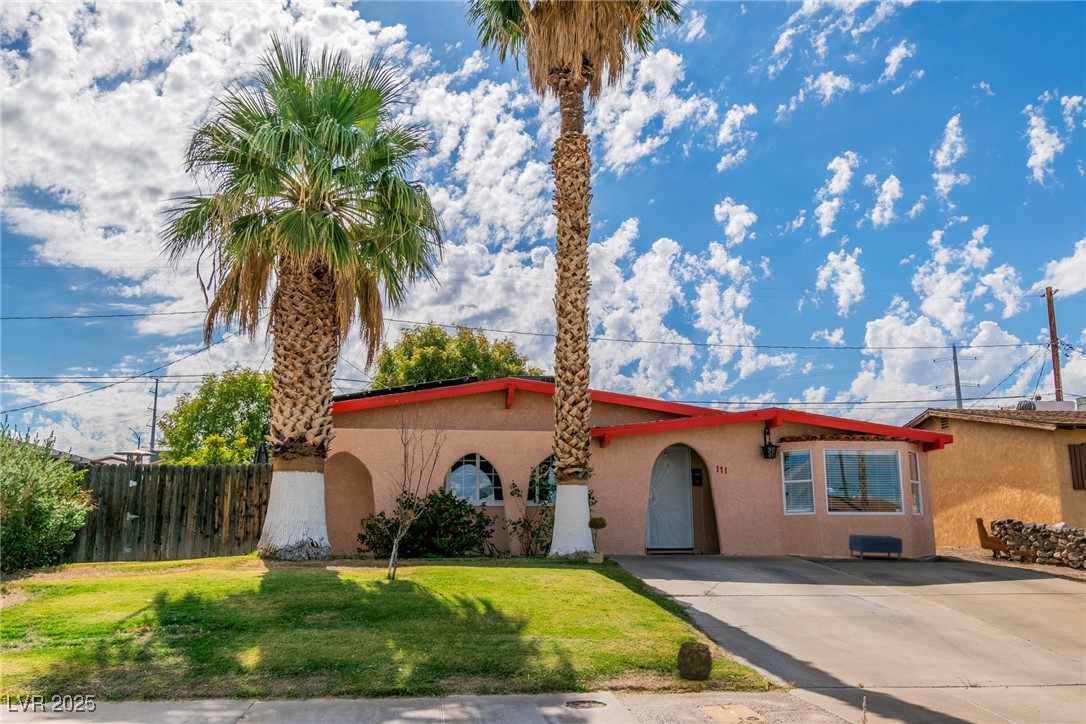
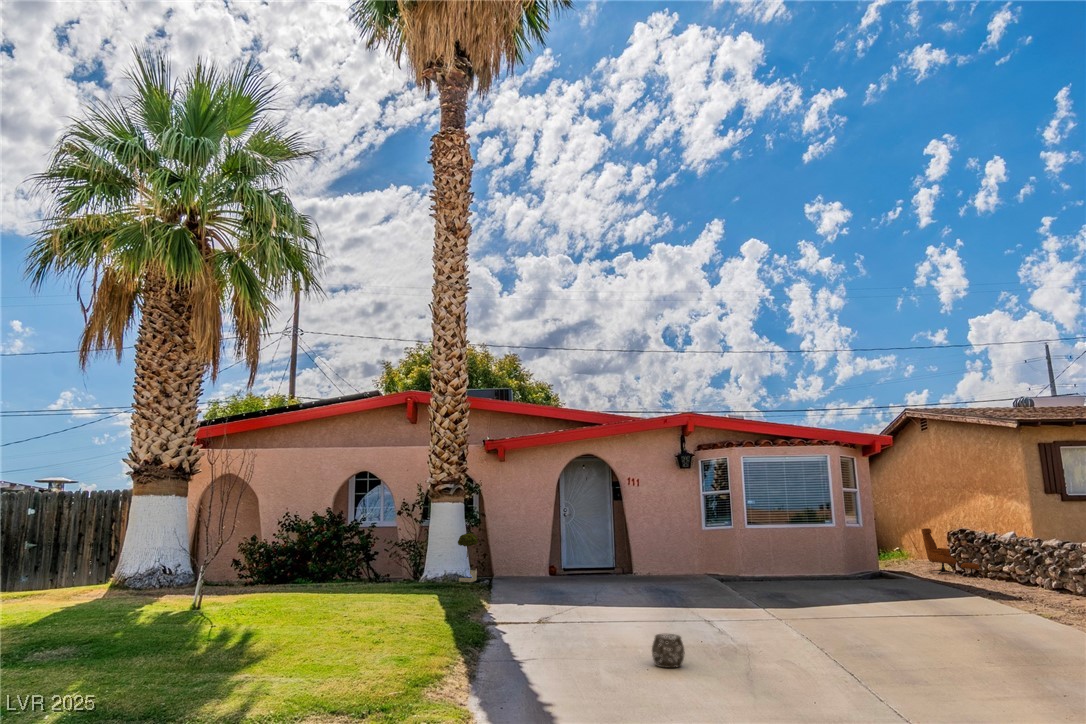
bench: present [849,535,902,560] -> none [772,549,829,575]
woven basket: present [677,642,712,680] -> present [652,634,685,668]

